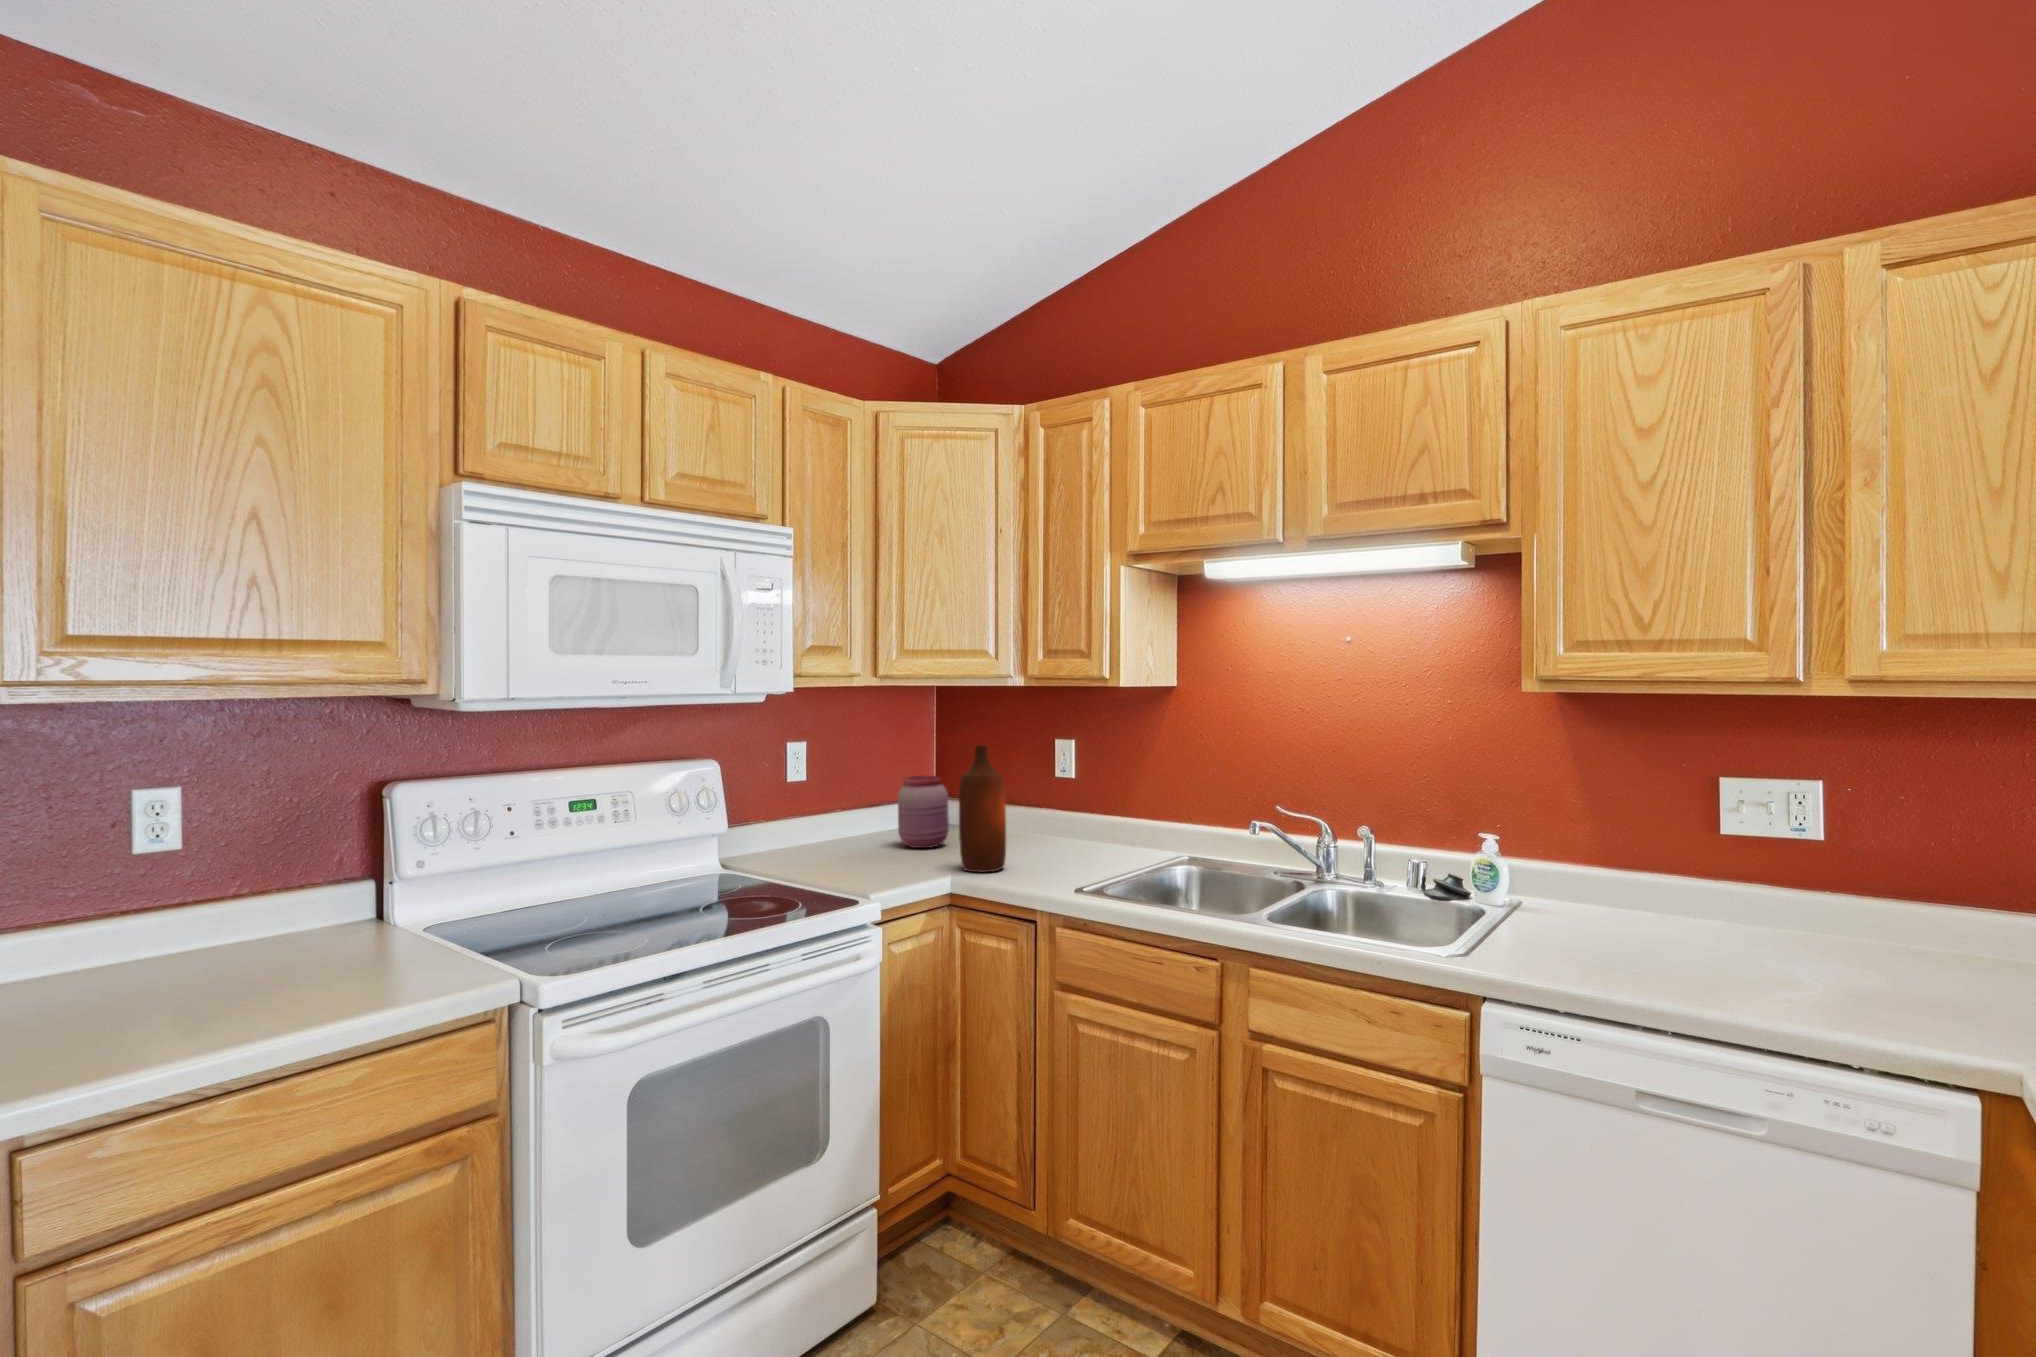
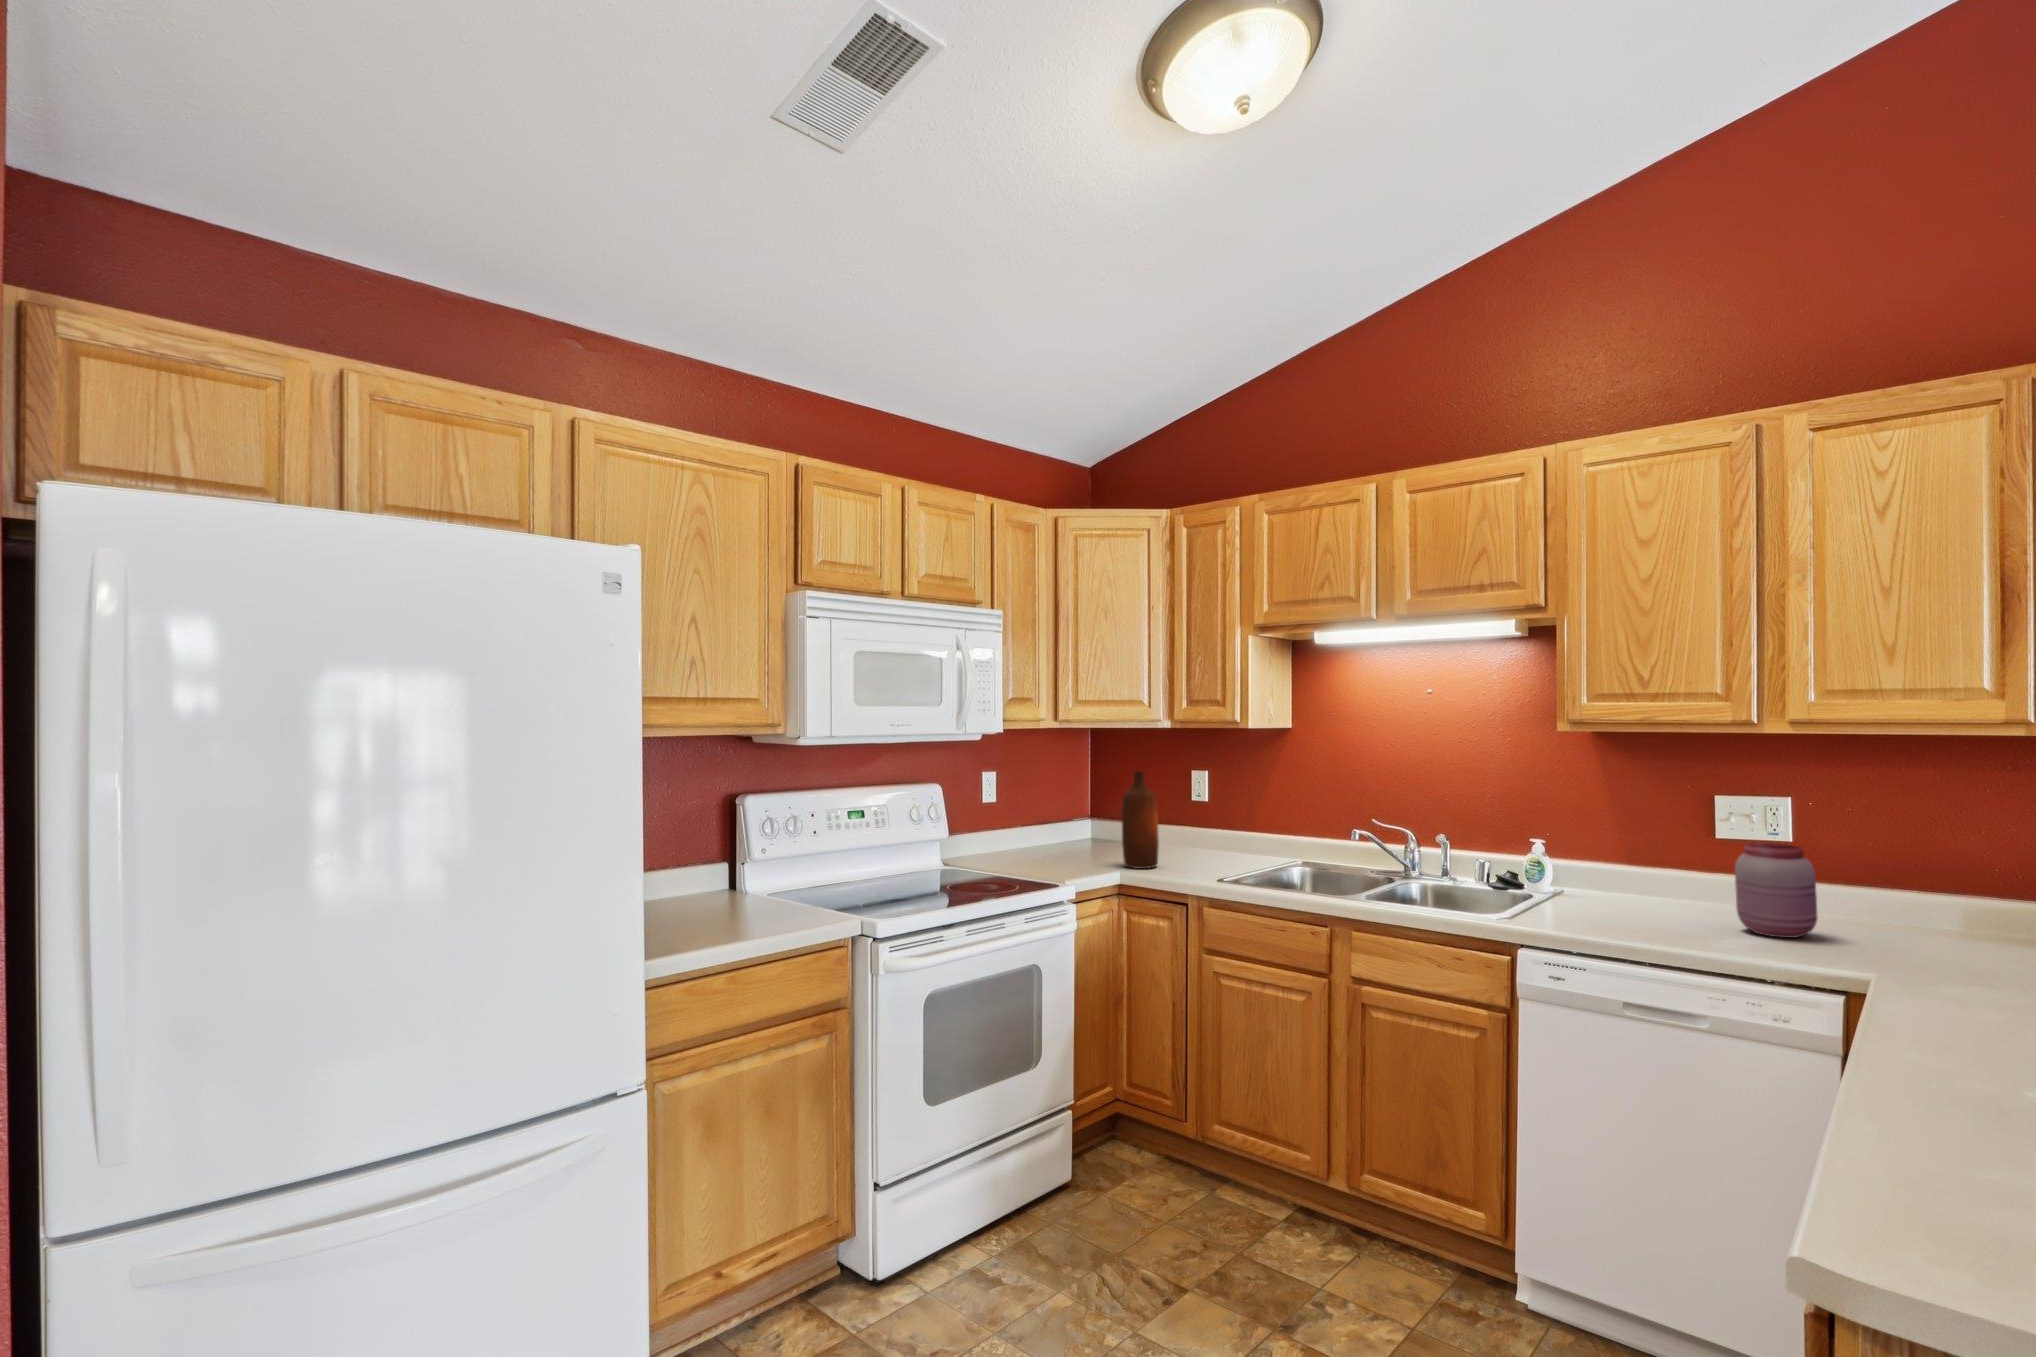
jar: present [898,776,949,848] -> present [1735,843,1817,938]

